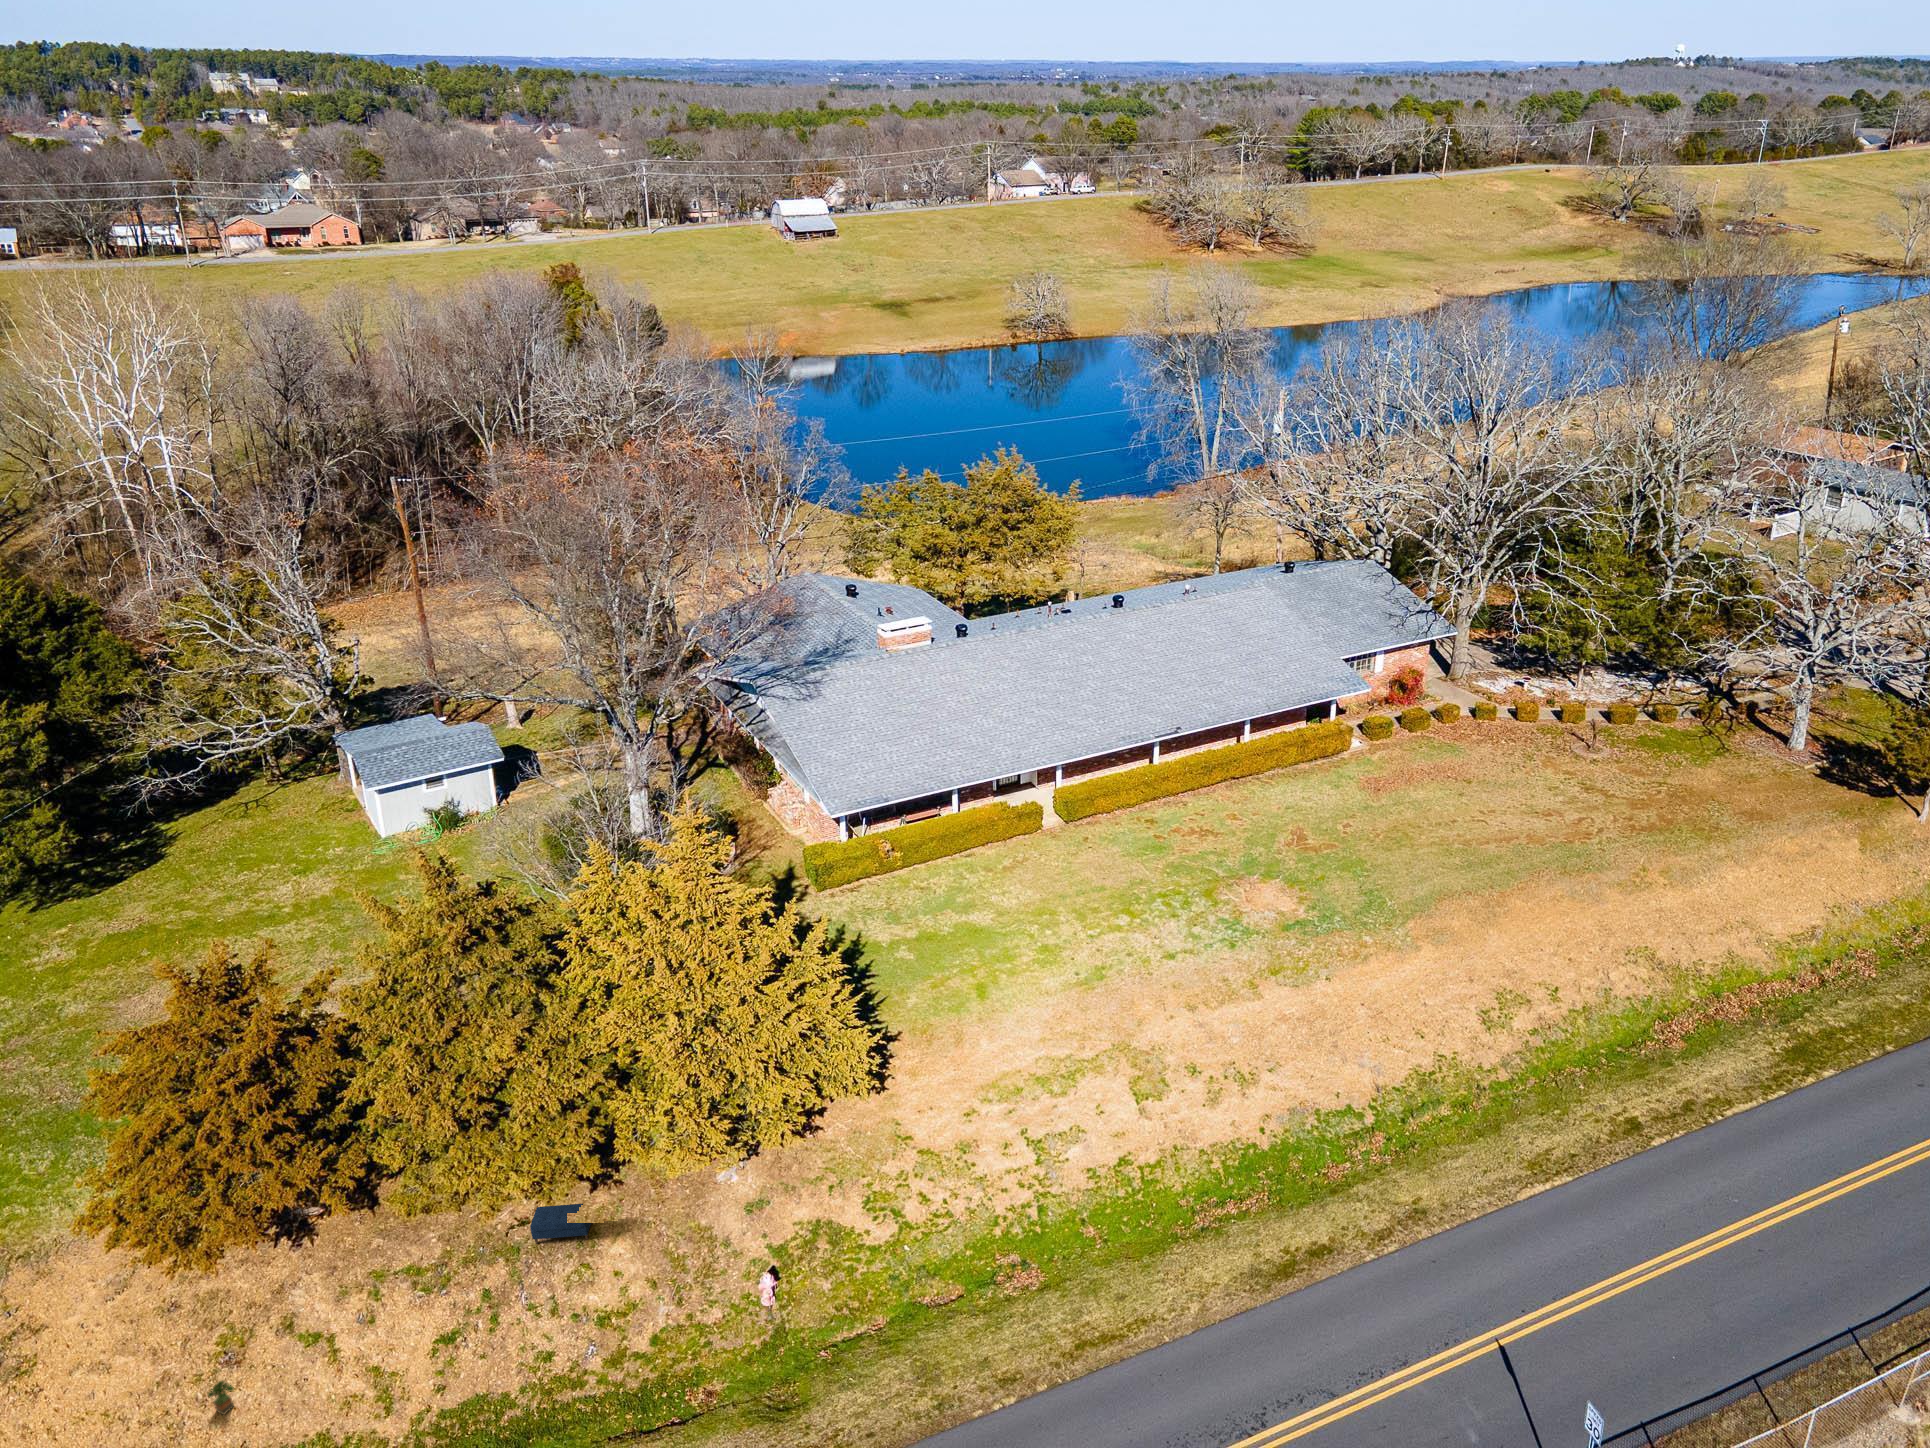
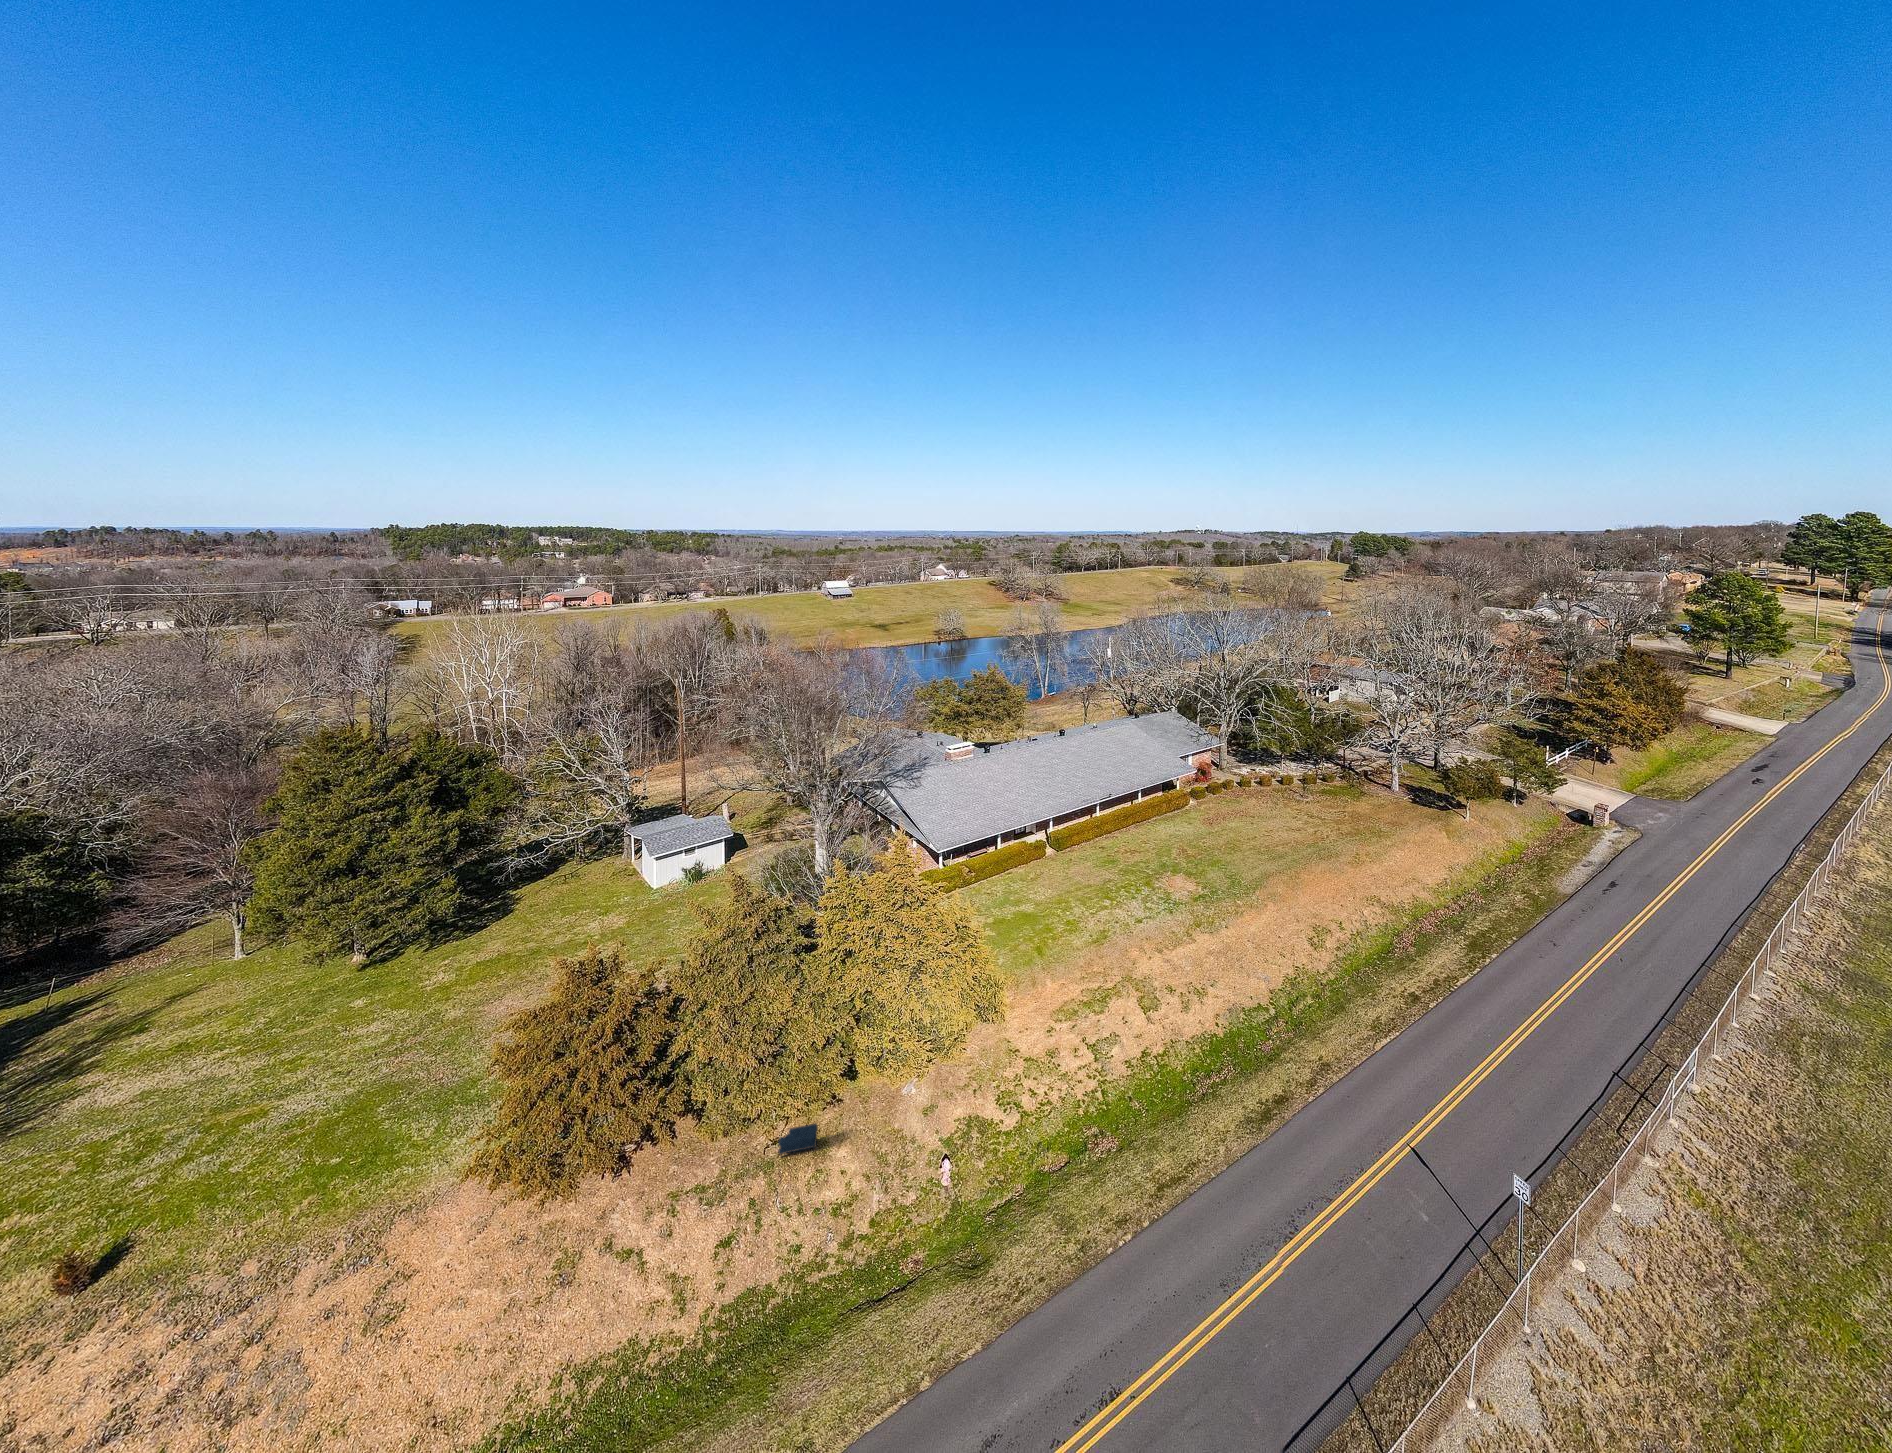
potted tree: present [207,1381,234,1415] -> none [548,1300,569,1331]

